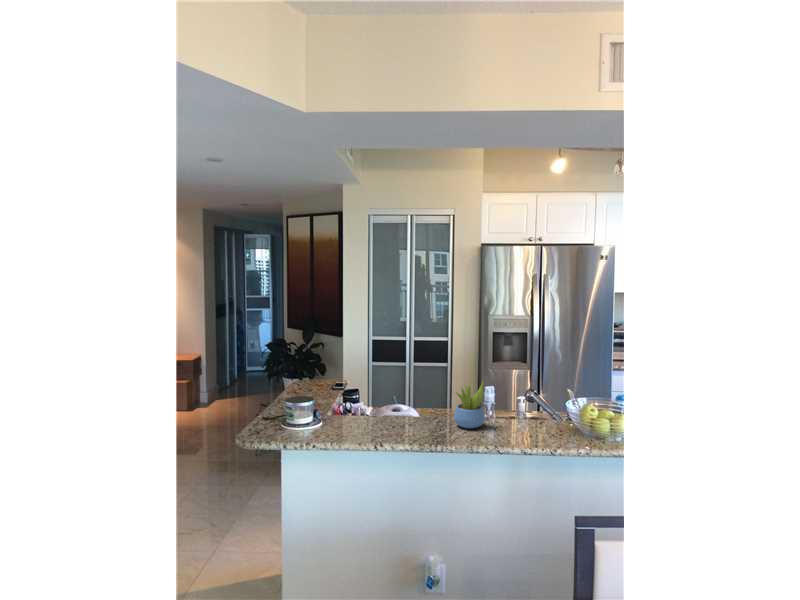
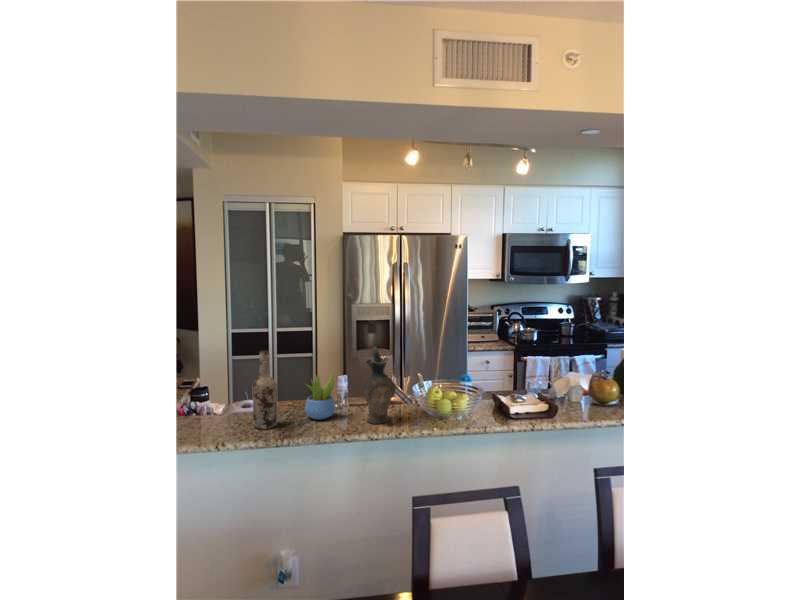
wine bottle: none [406,356,429,434] -> present [252,350,277,429]
ceramic pitcher: none [516,358,550,438] -> present [365,347,396,424]

